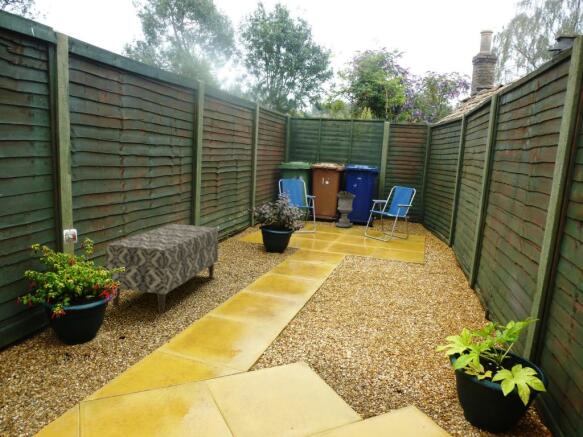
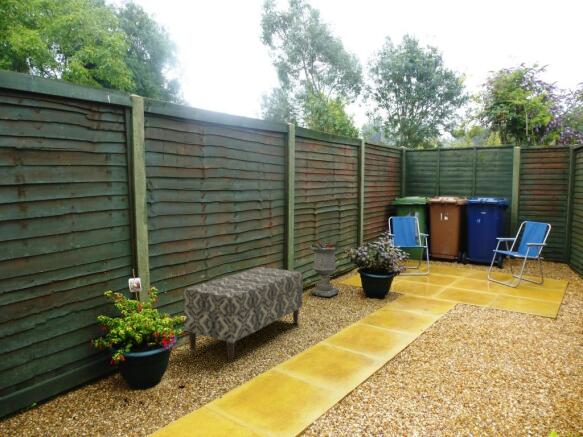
planter: present [335,191,356,228] -> present [310,241,340,297]

